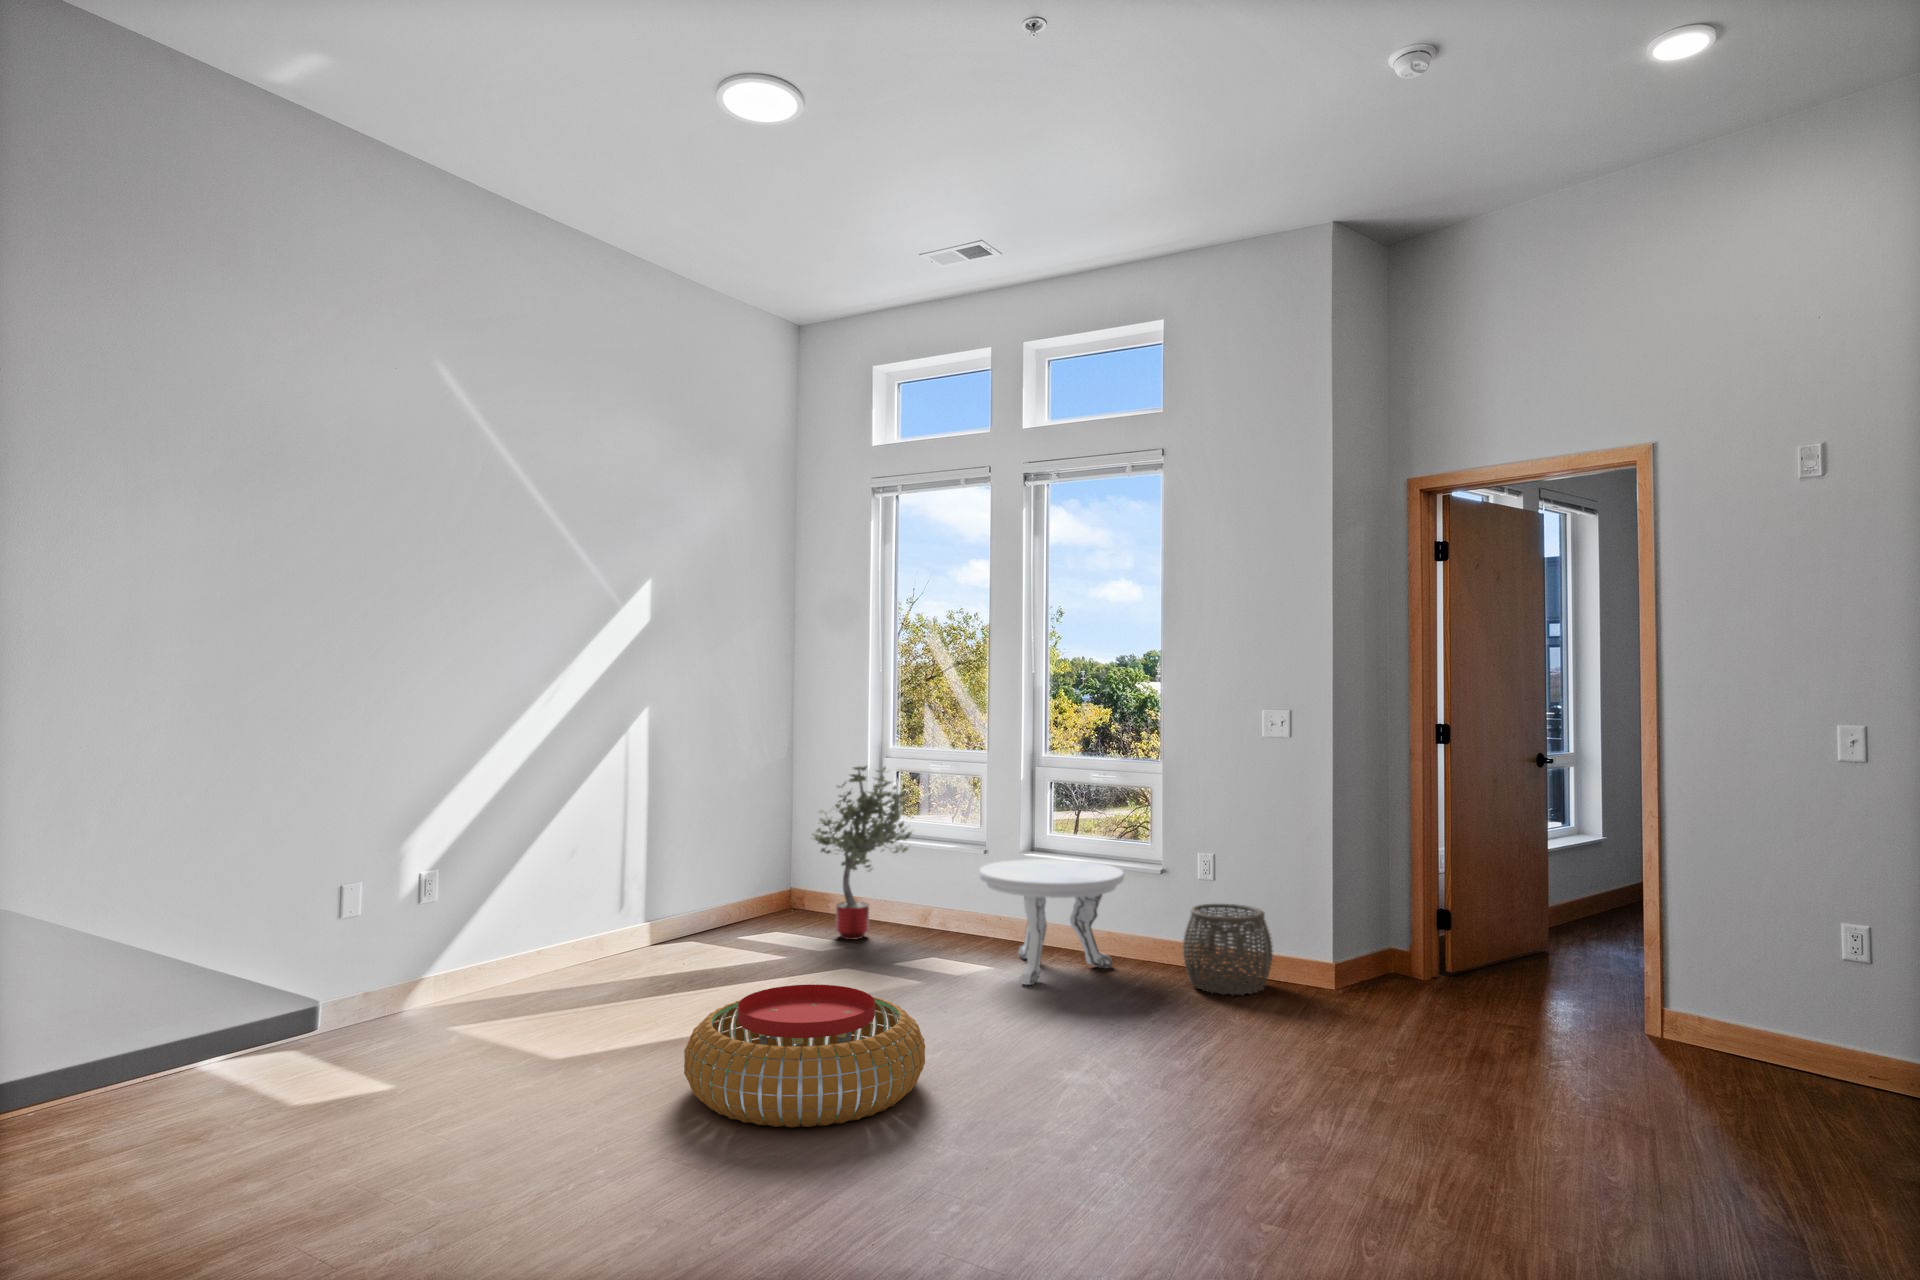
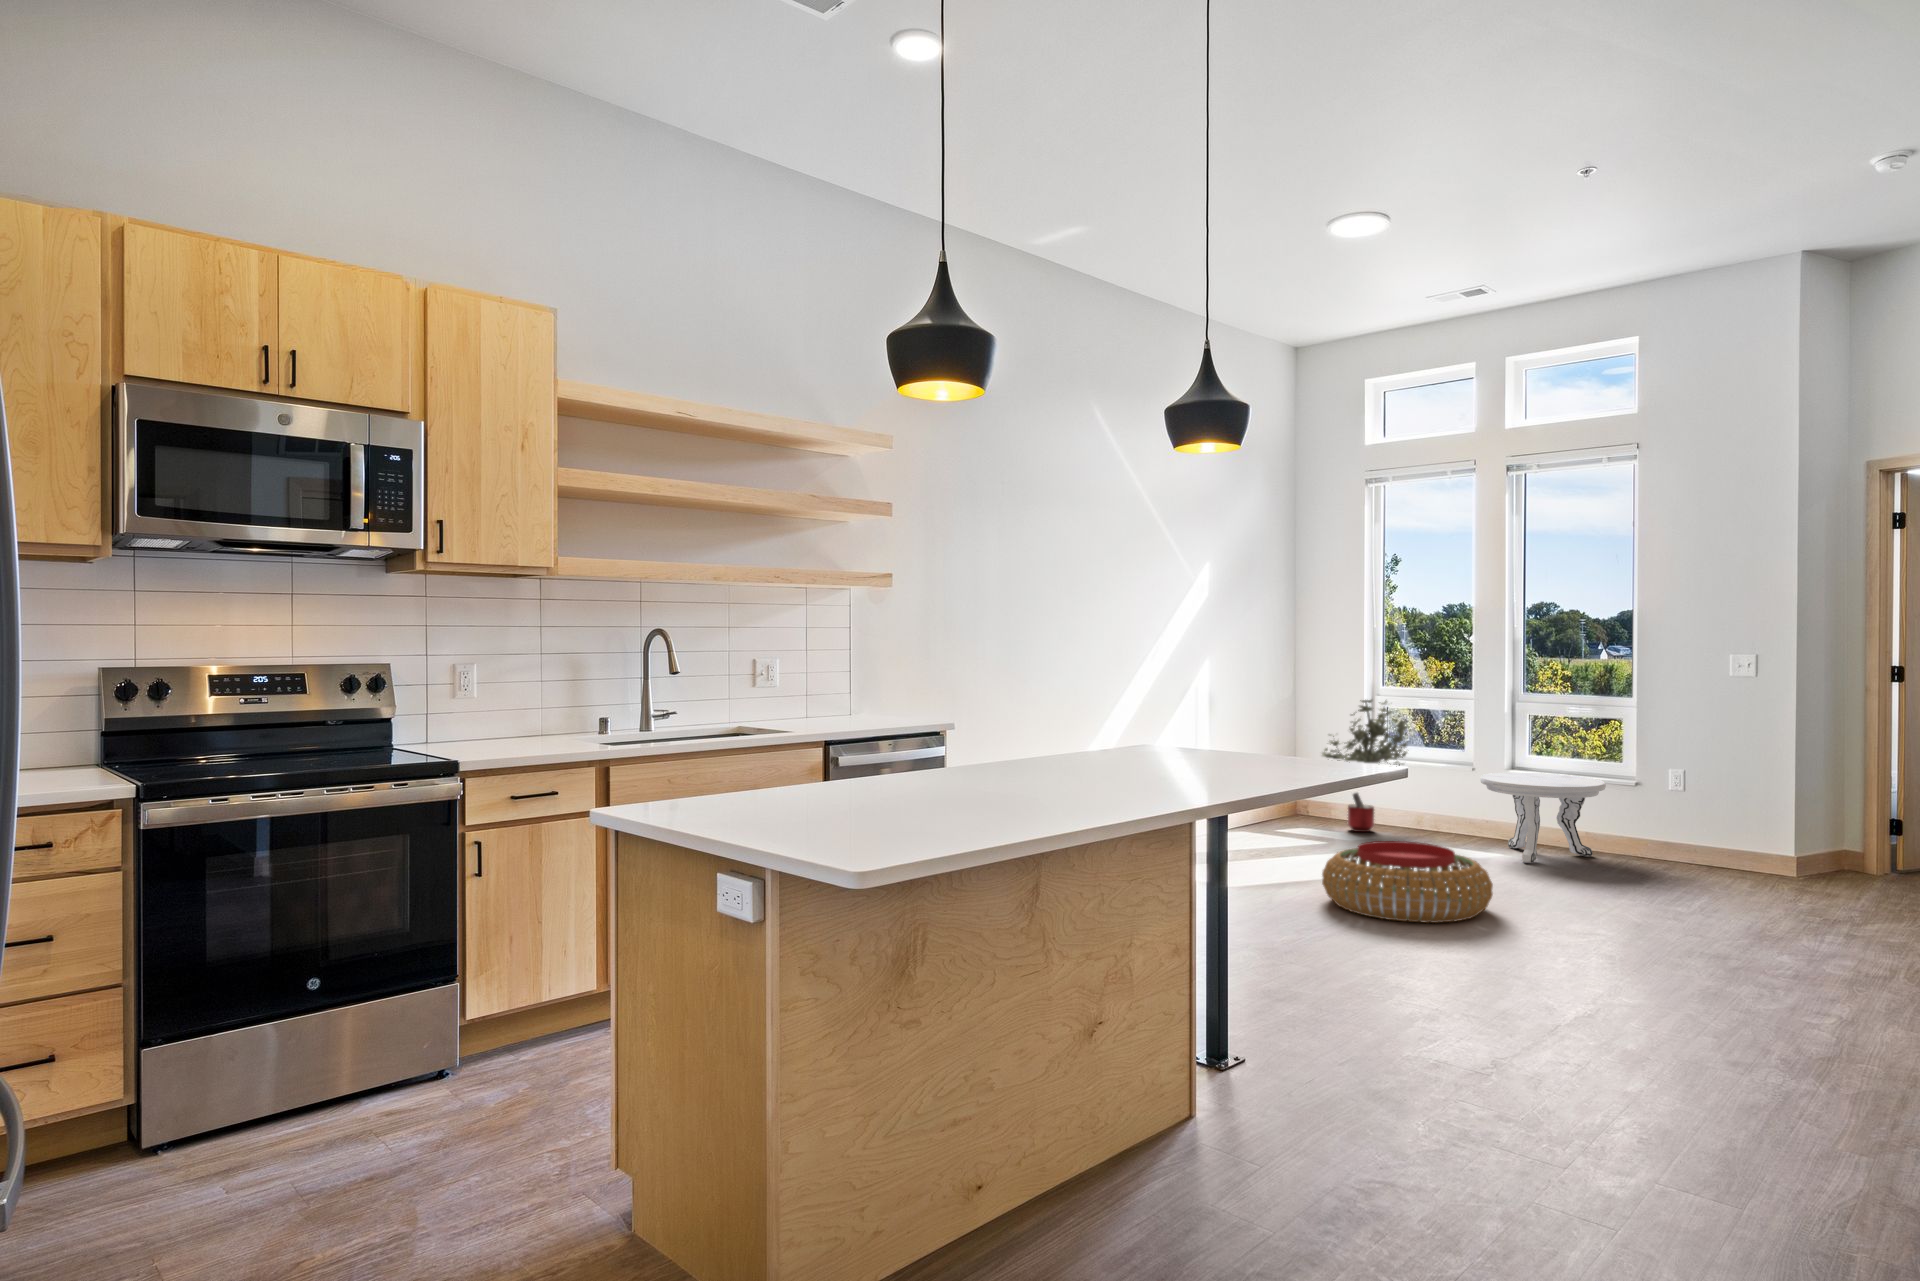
woven basket: present [1183,904,1273,995] -> none [1659,808,1741,877]

